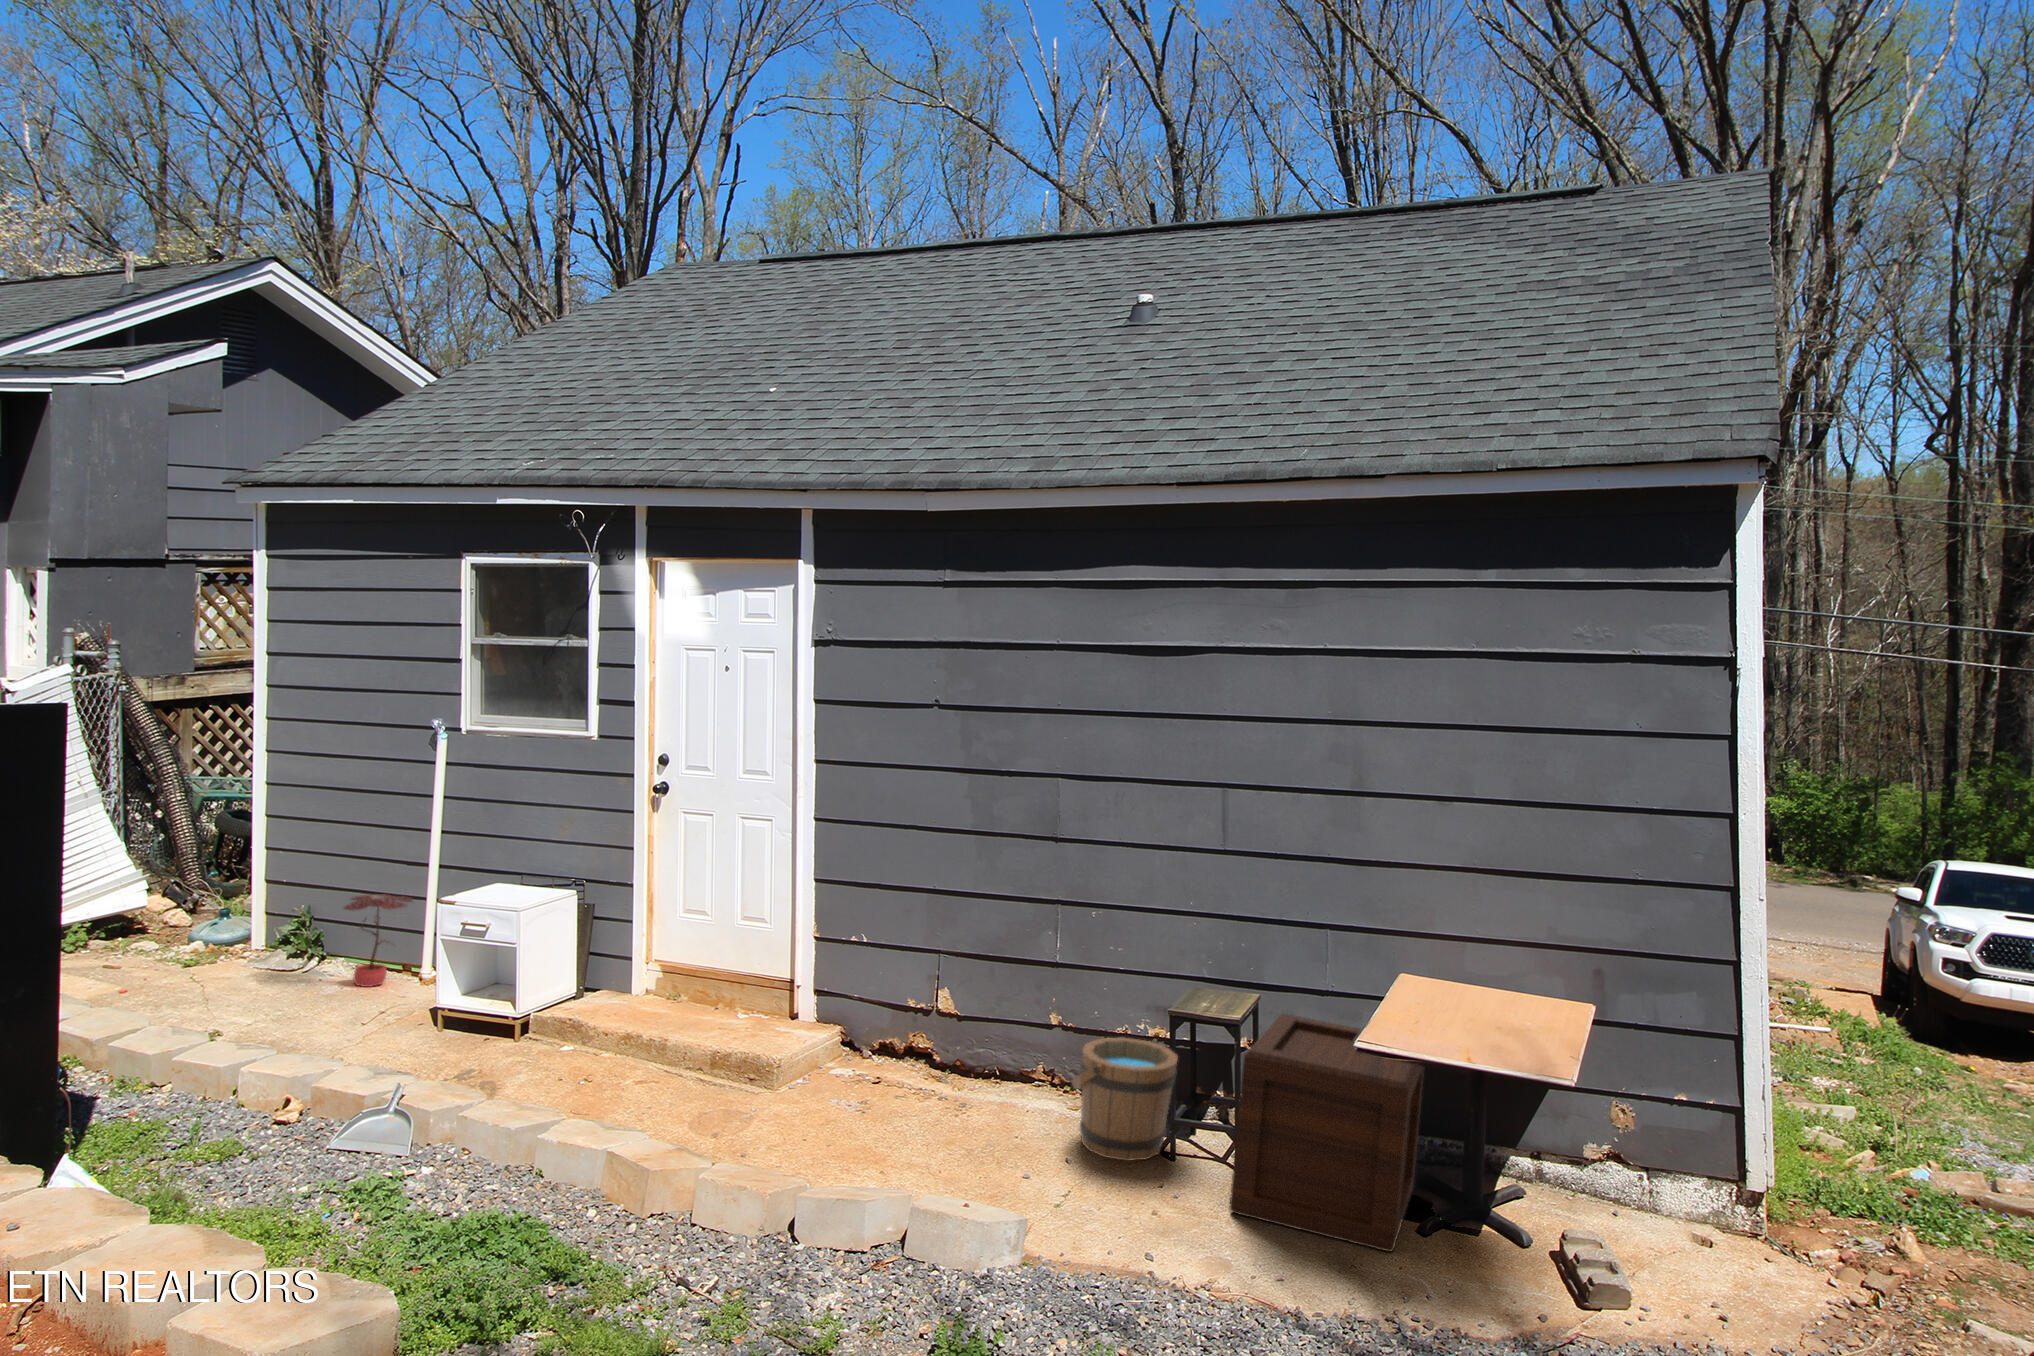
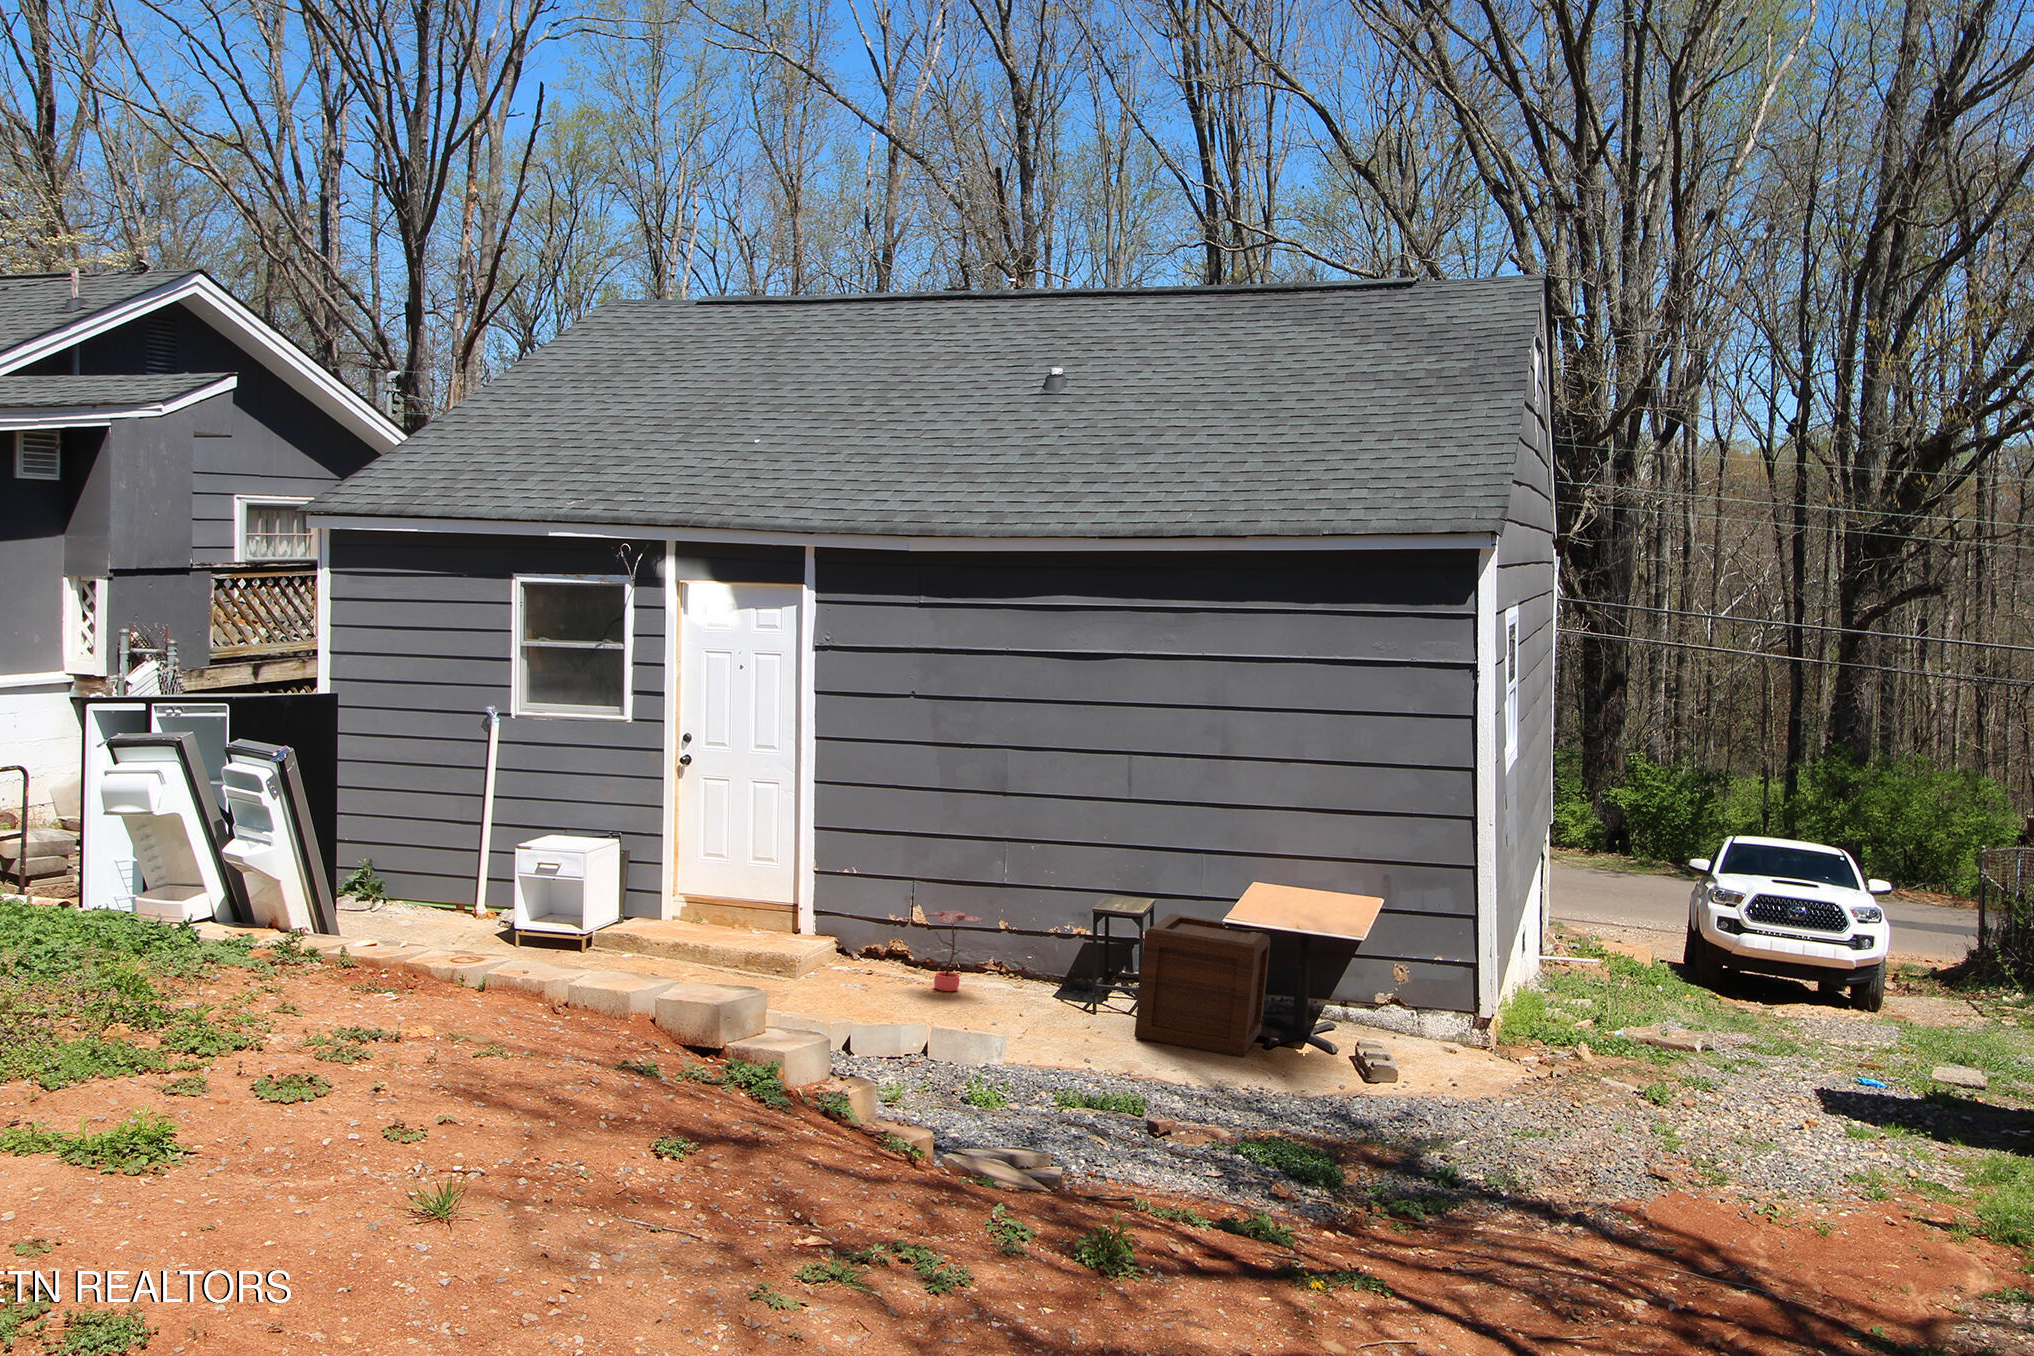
potted plant: present [344,894,414,987] -> present [925,910,983,991]
bucket: present [1072,1038,1178,1161] -> none [1019,937,1096,1016]

